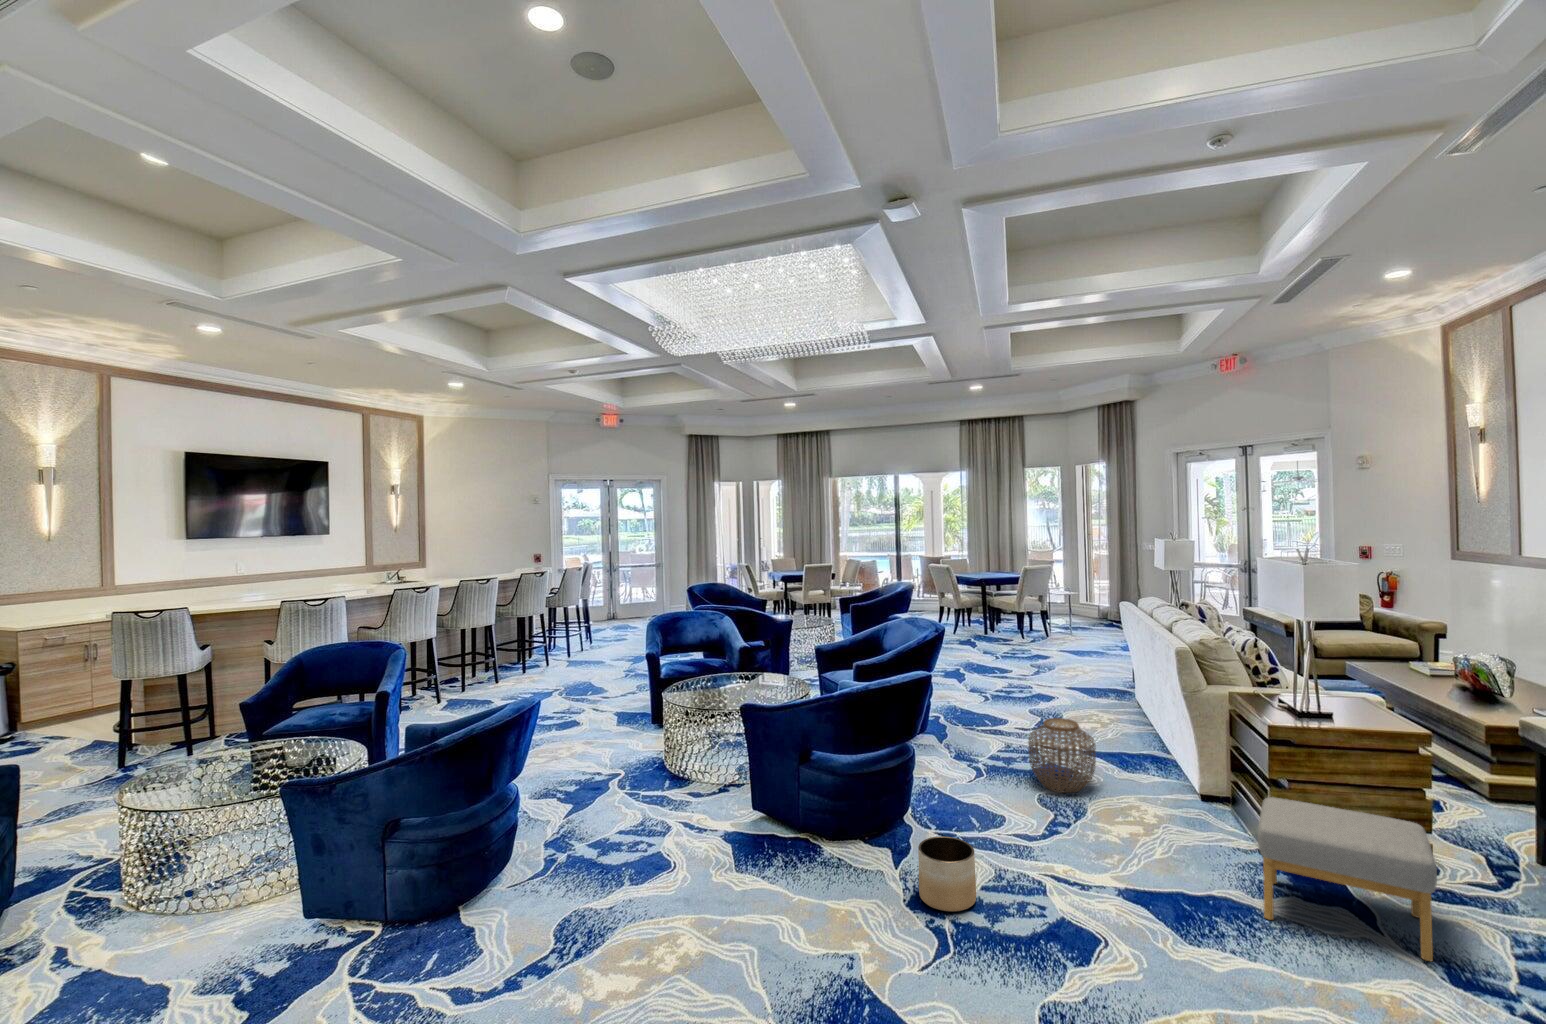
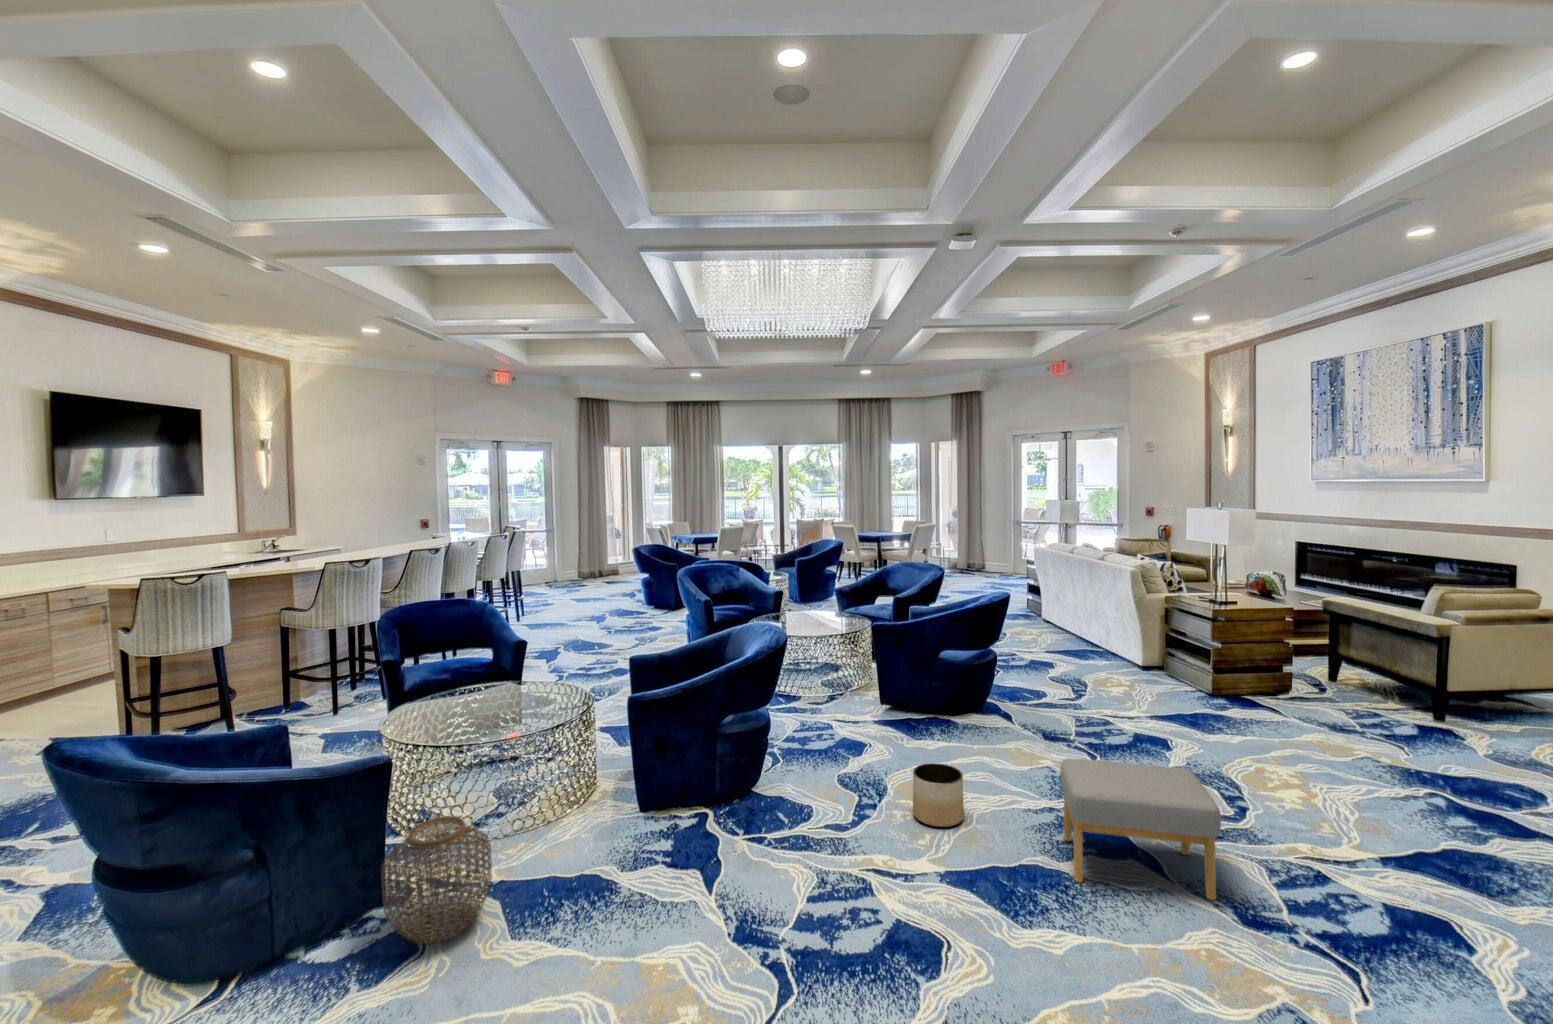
woven basket: present [1028,718,1096,793] -> present [381,816,492,944]
planter: present [918,836,976,912] -> present [913,763,963,827]

